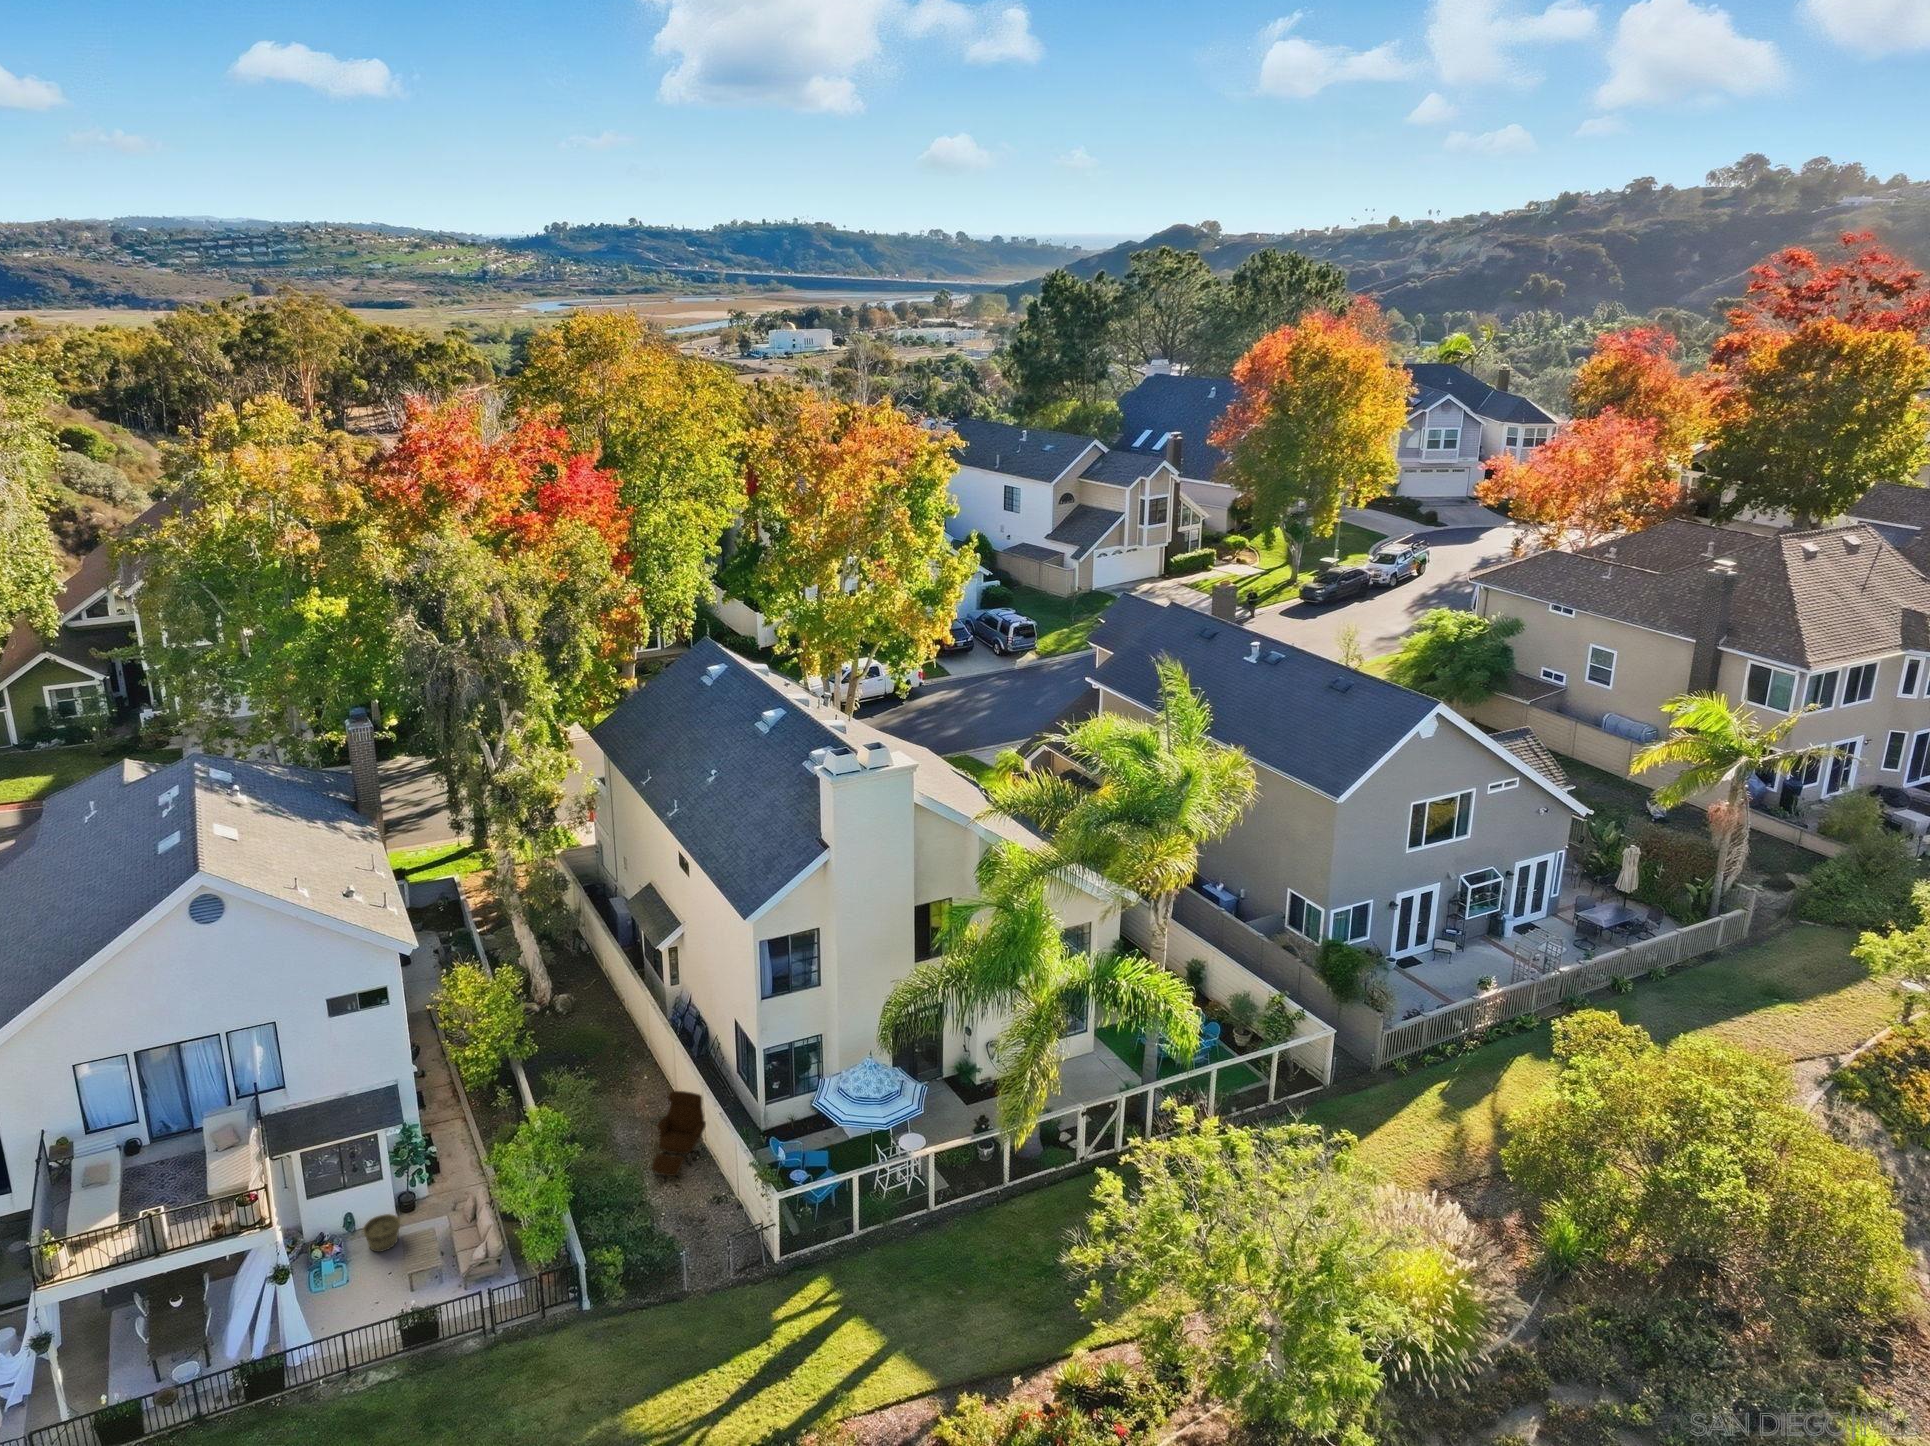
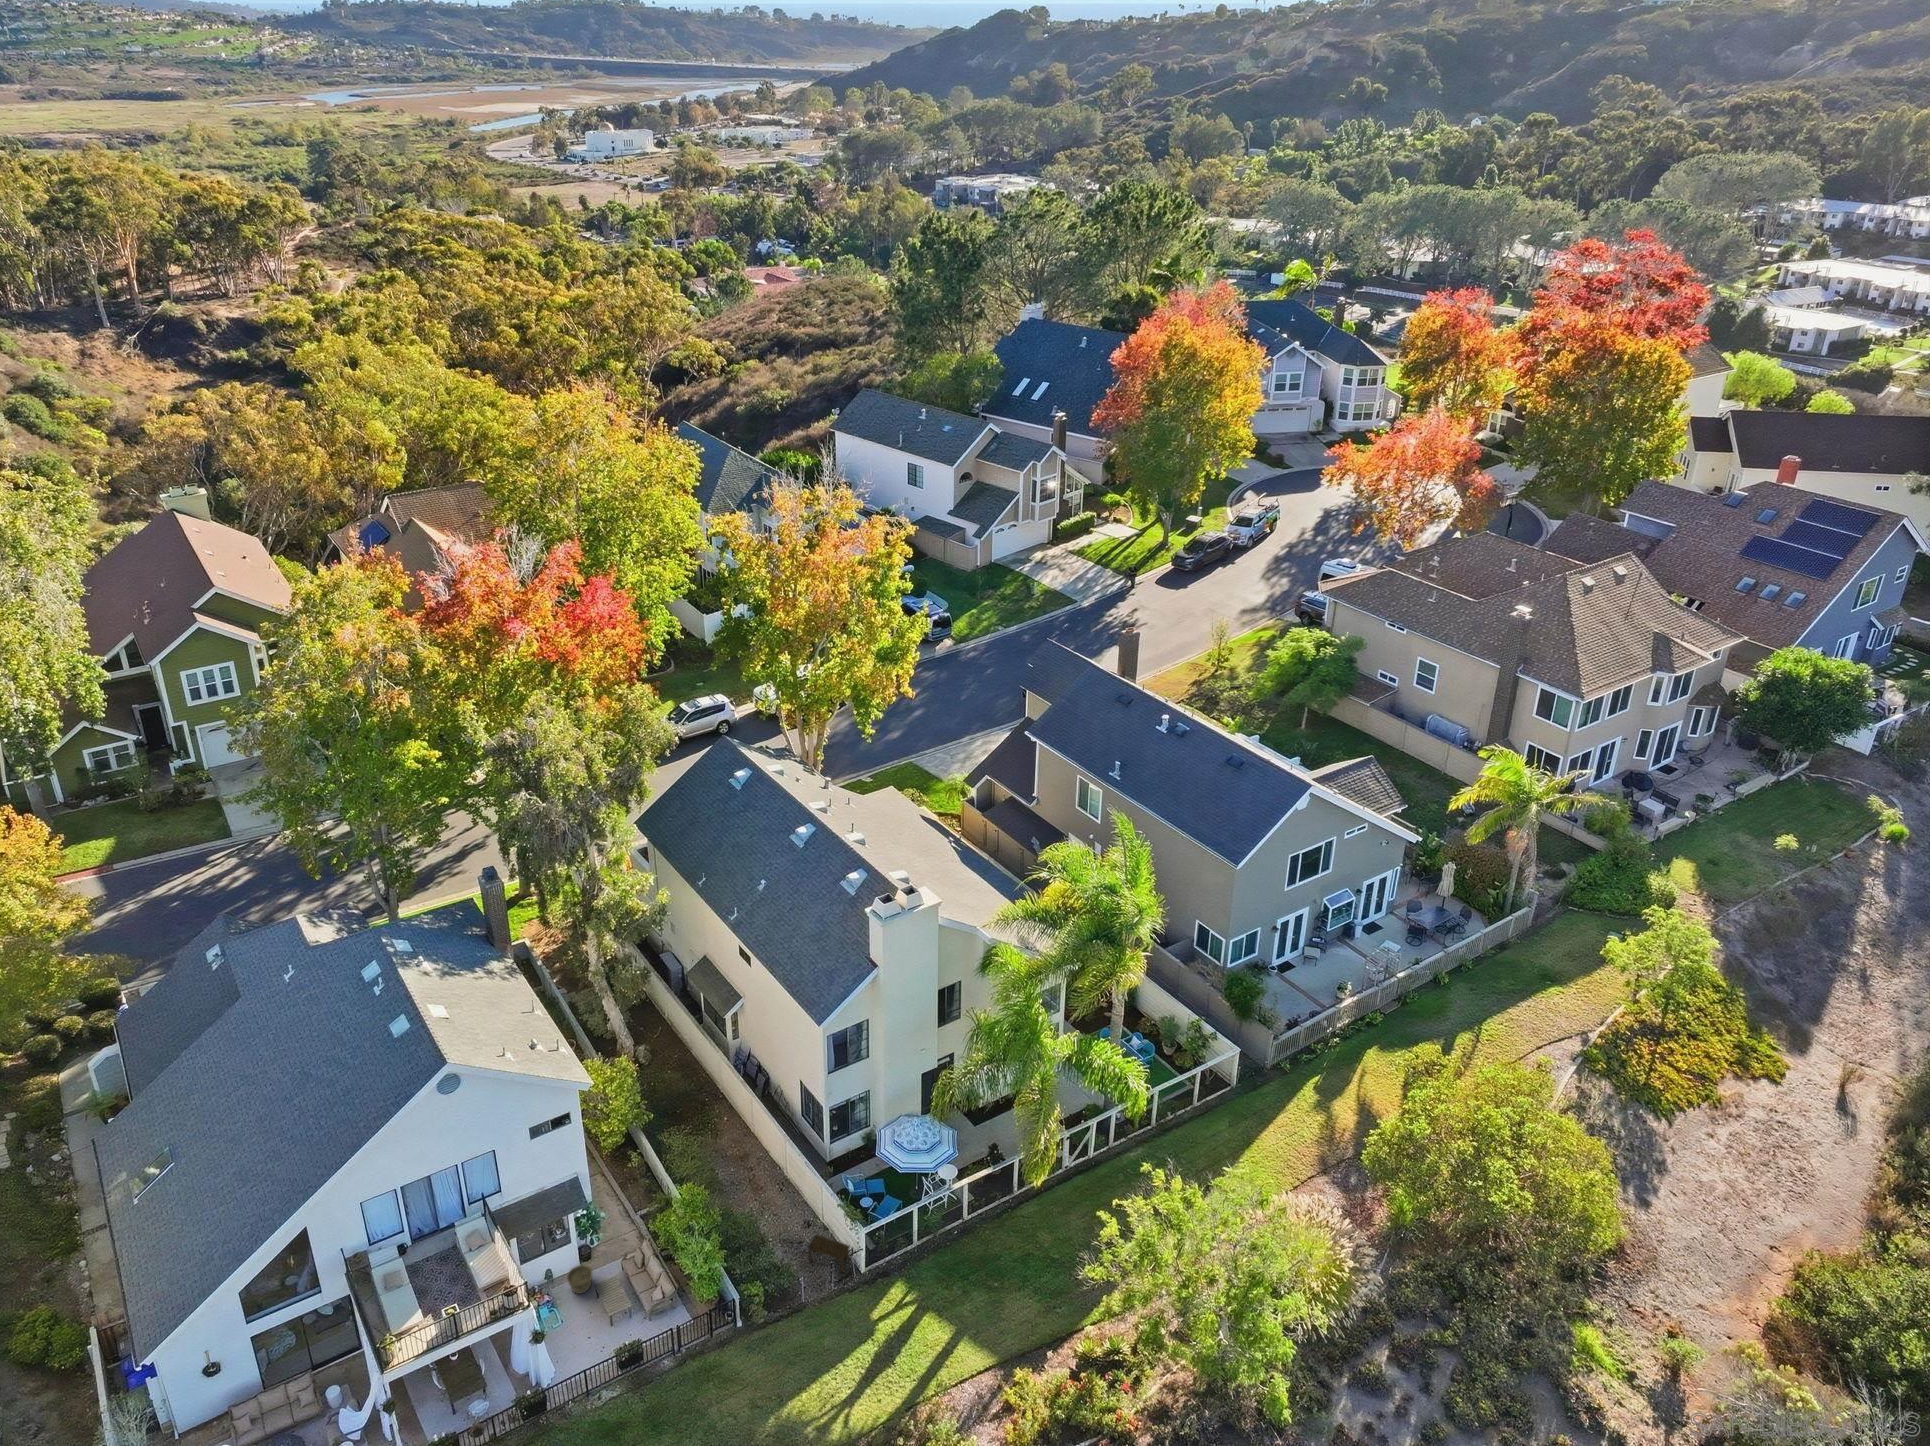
lounge chair: present [652,1091,706,1180] -> none [760,1144,796,1215]
bench: none [697,1202,757,1258] -> present [808,1234,850,1273]

